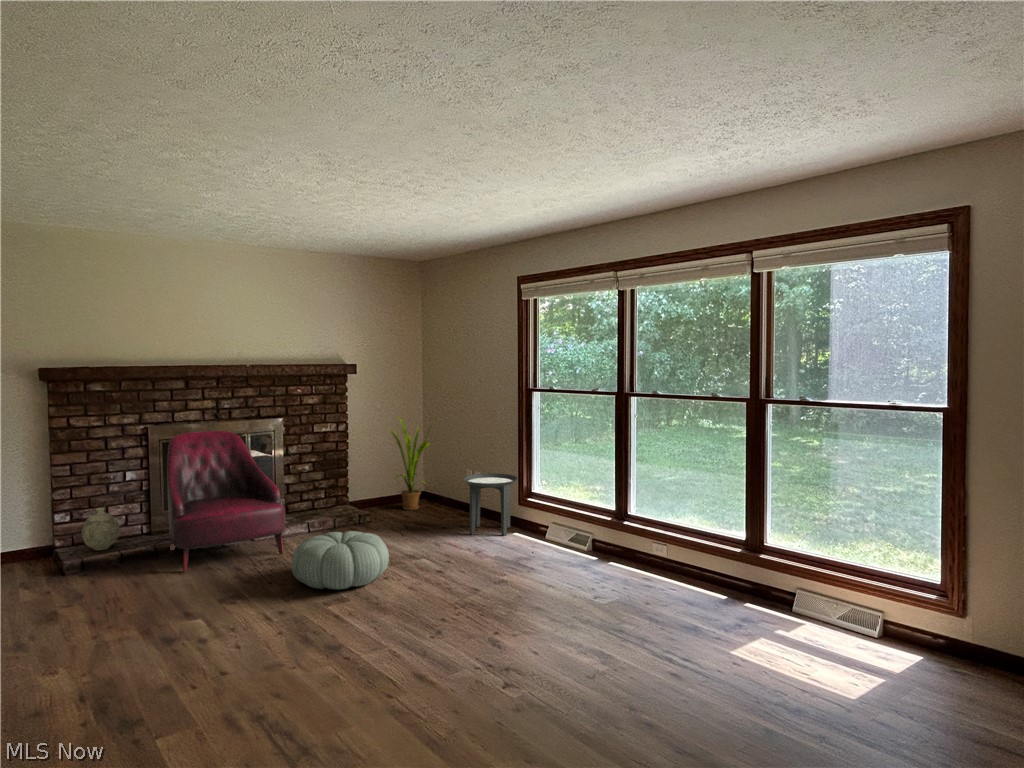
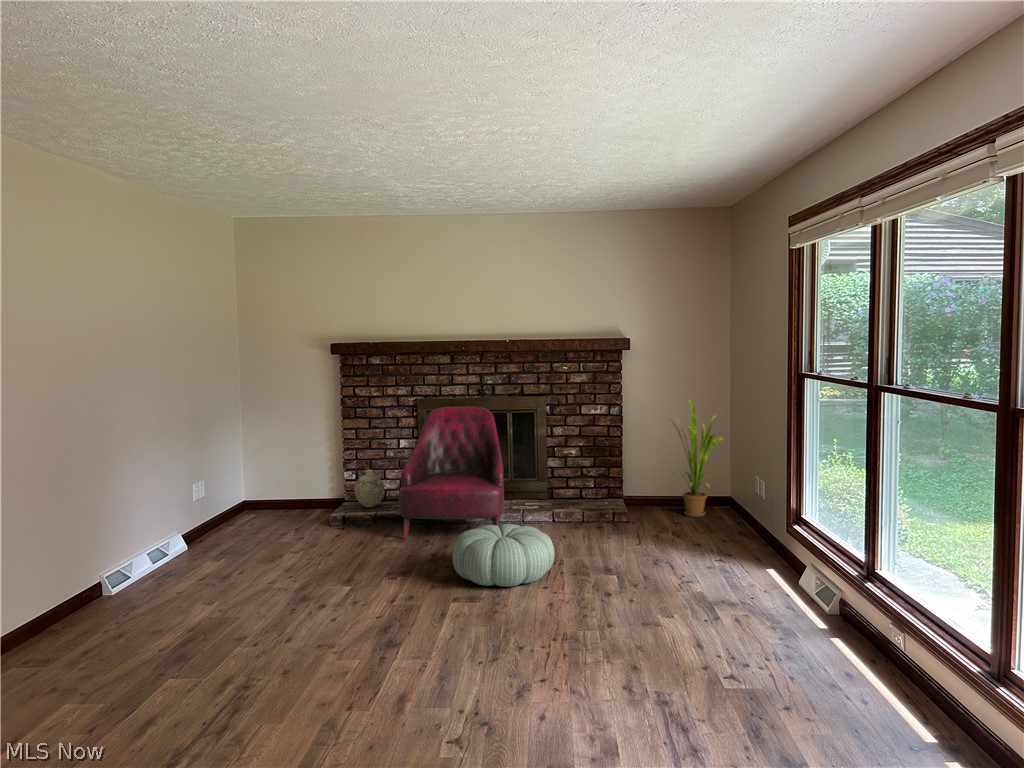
side table: present [463,473,518,536] -> none [704,482,779,568]

